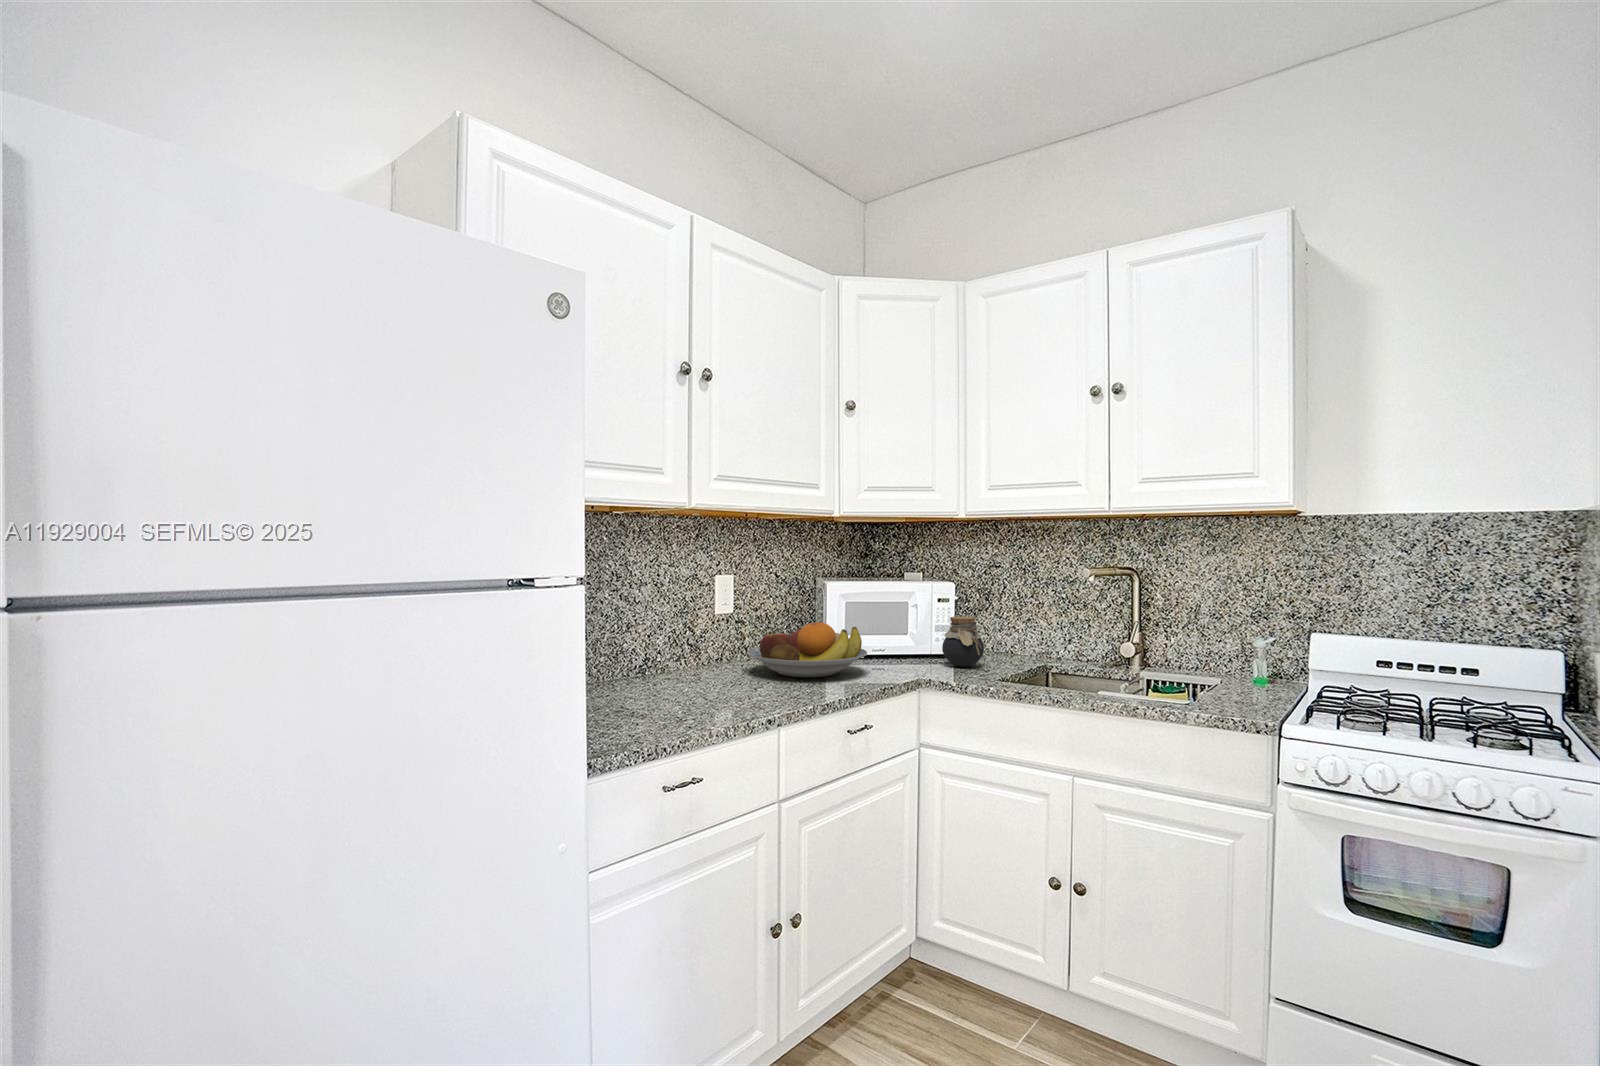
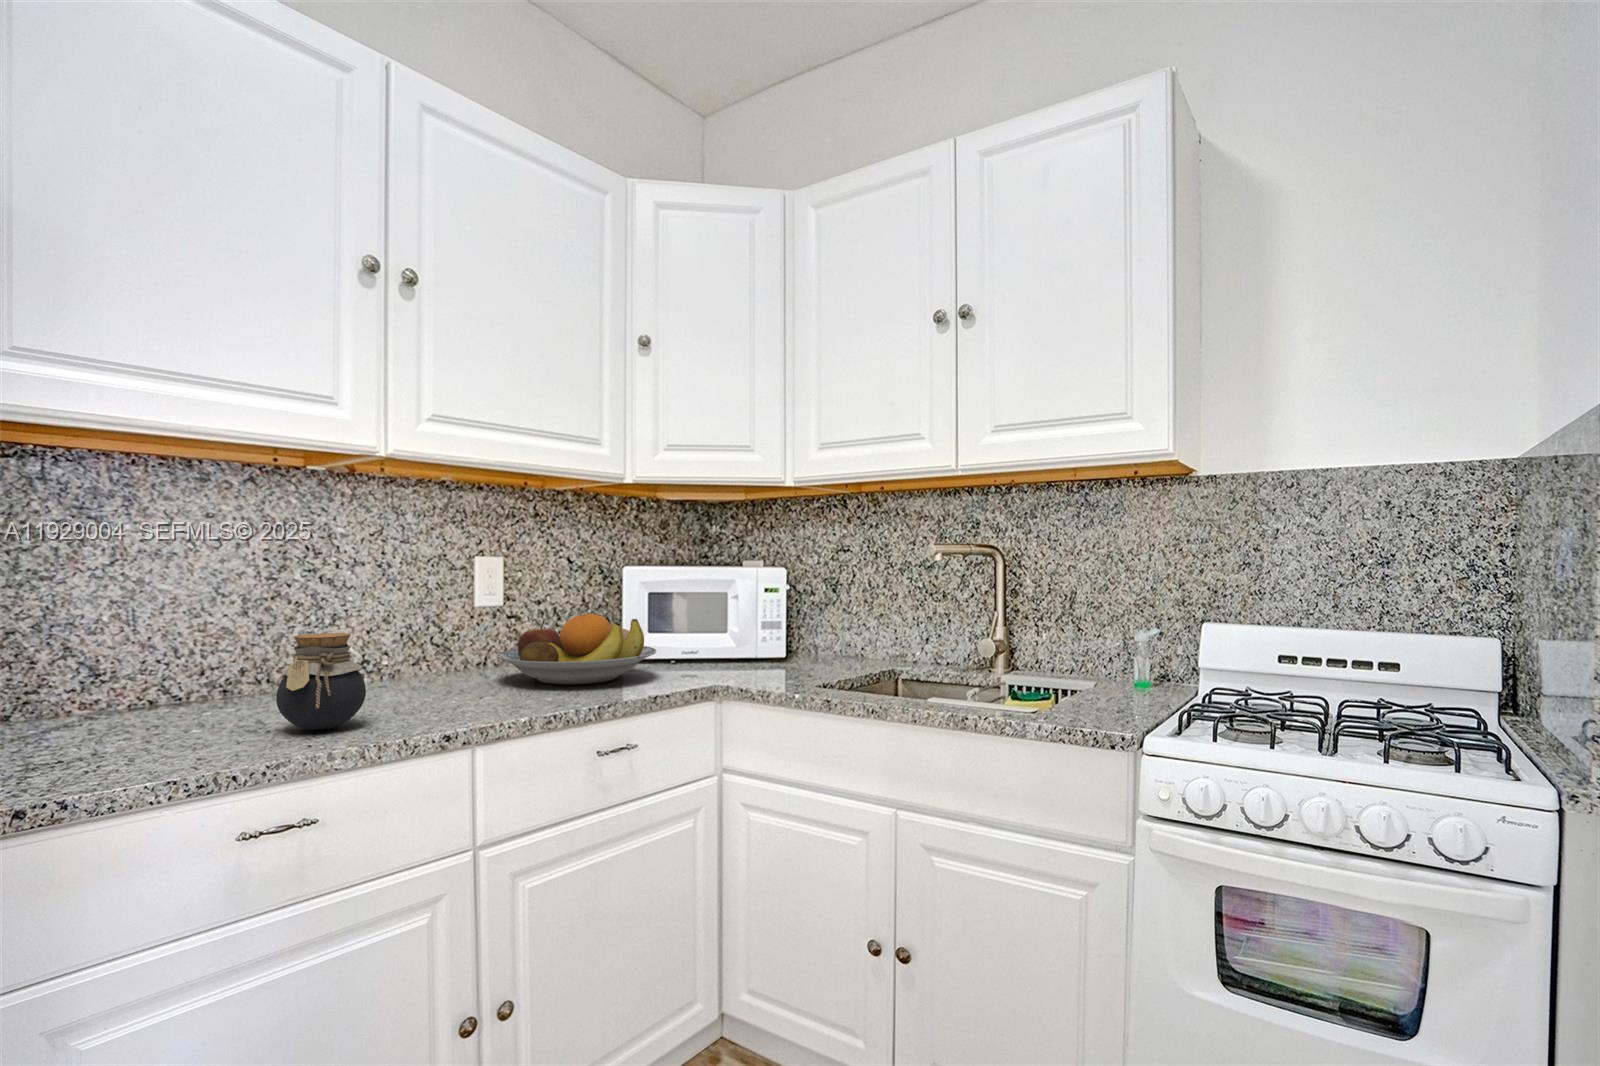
jar: present [942,616,984,667] -> present [276,633,366,730]

